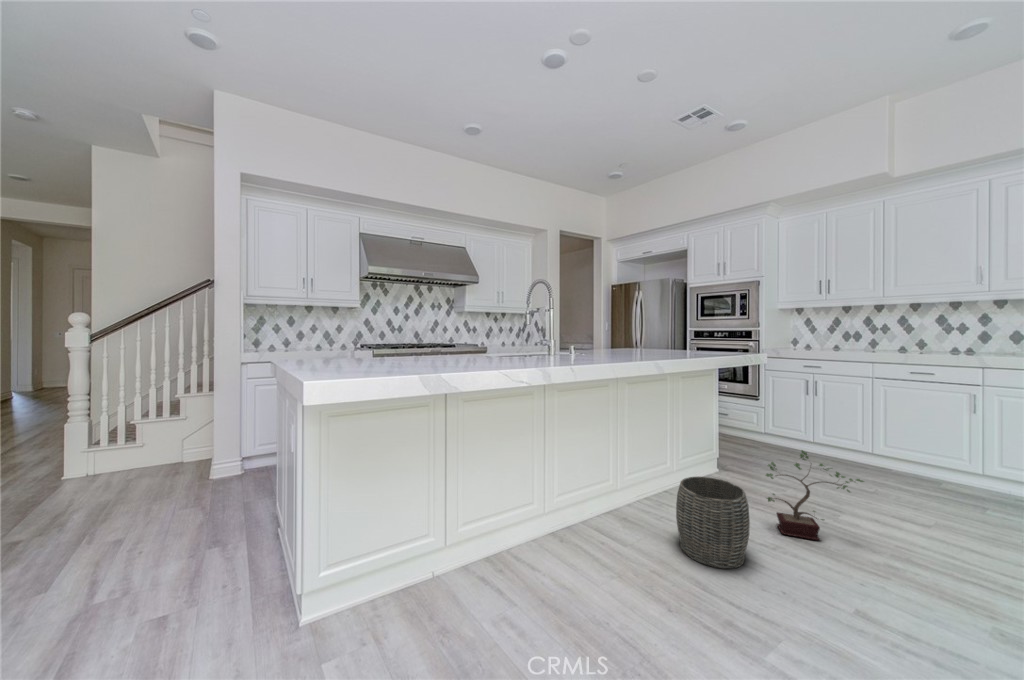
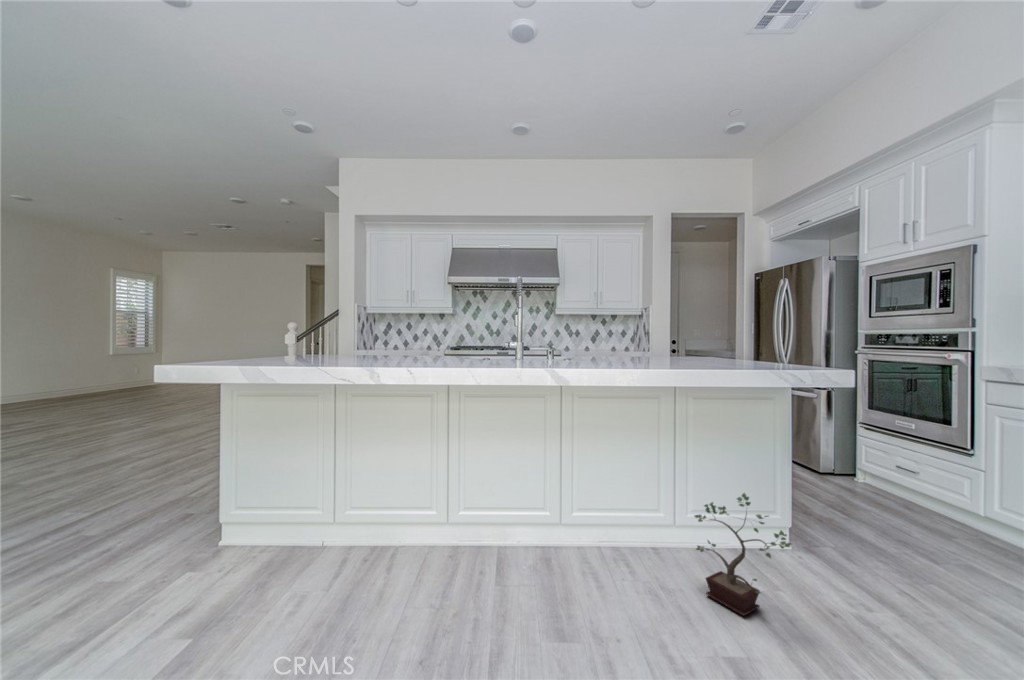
woven basket: present [676,477,750,569] -> none [554,494,626,594]

